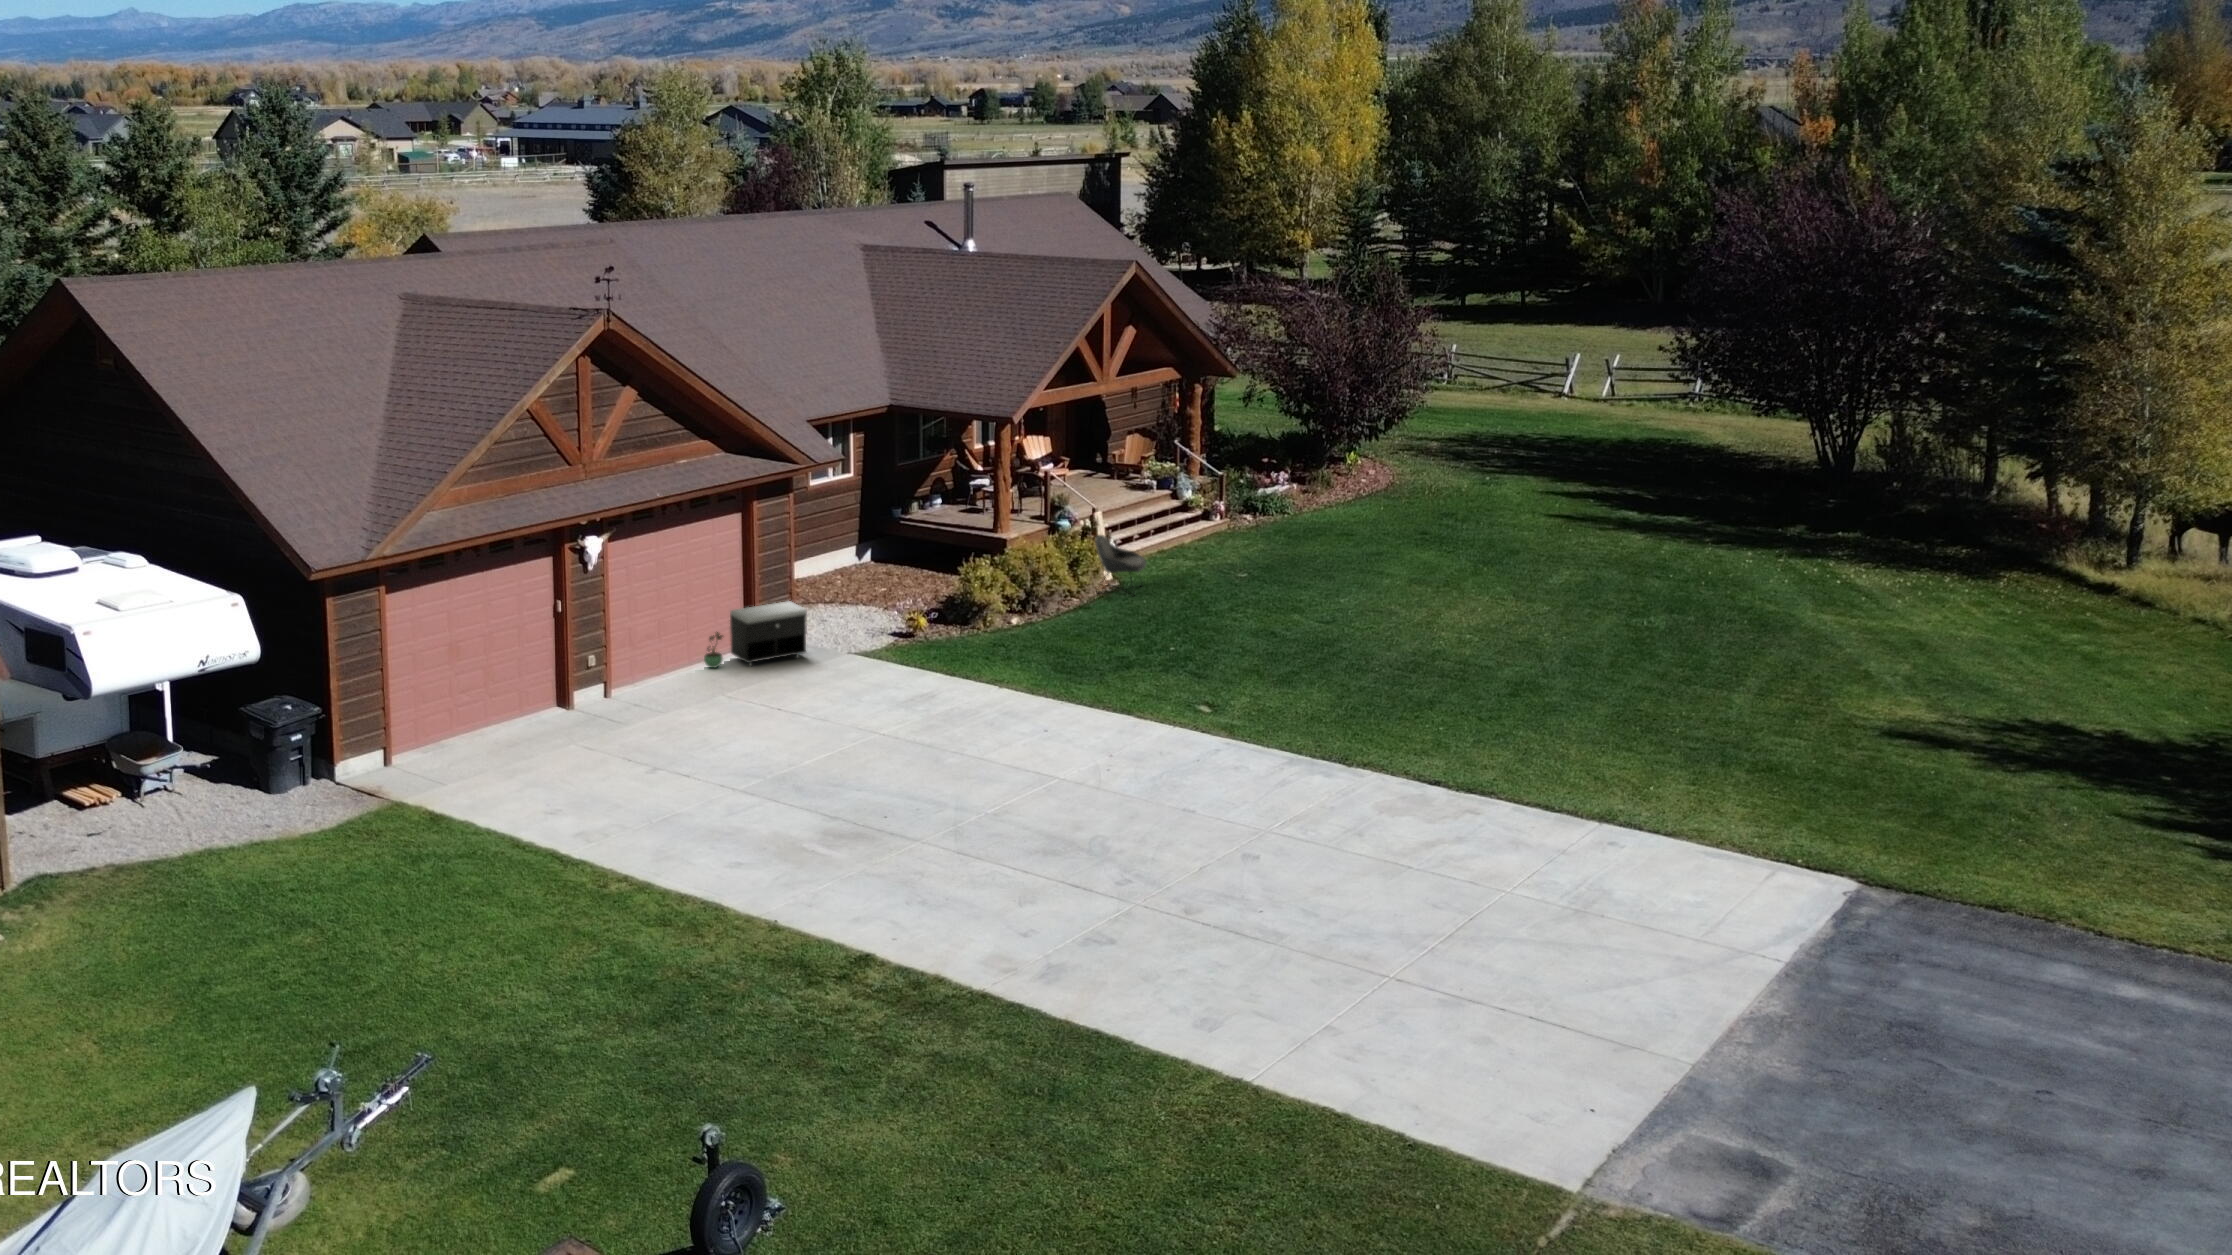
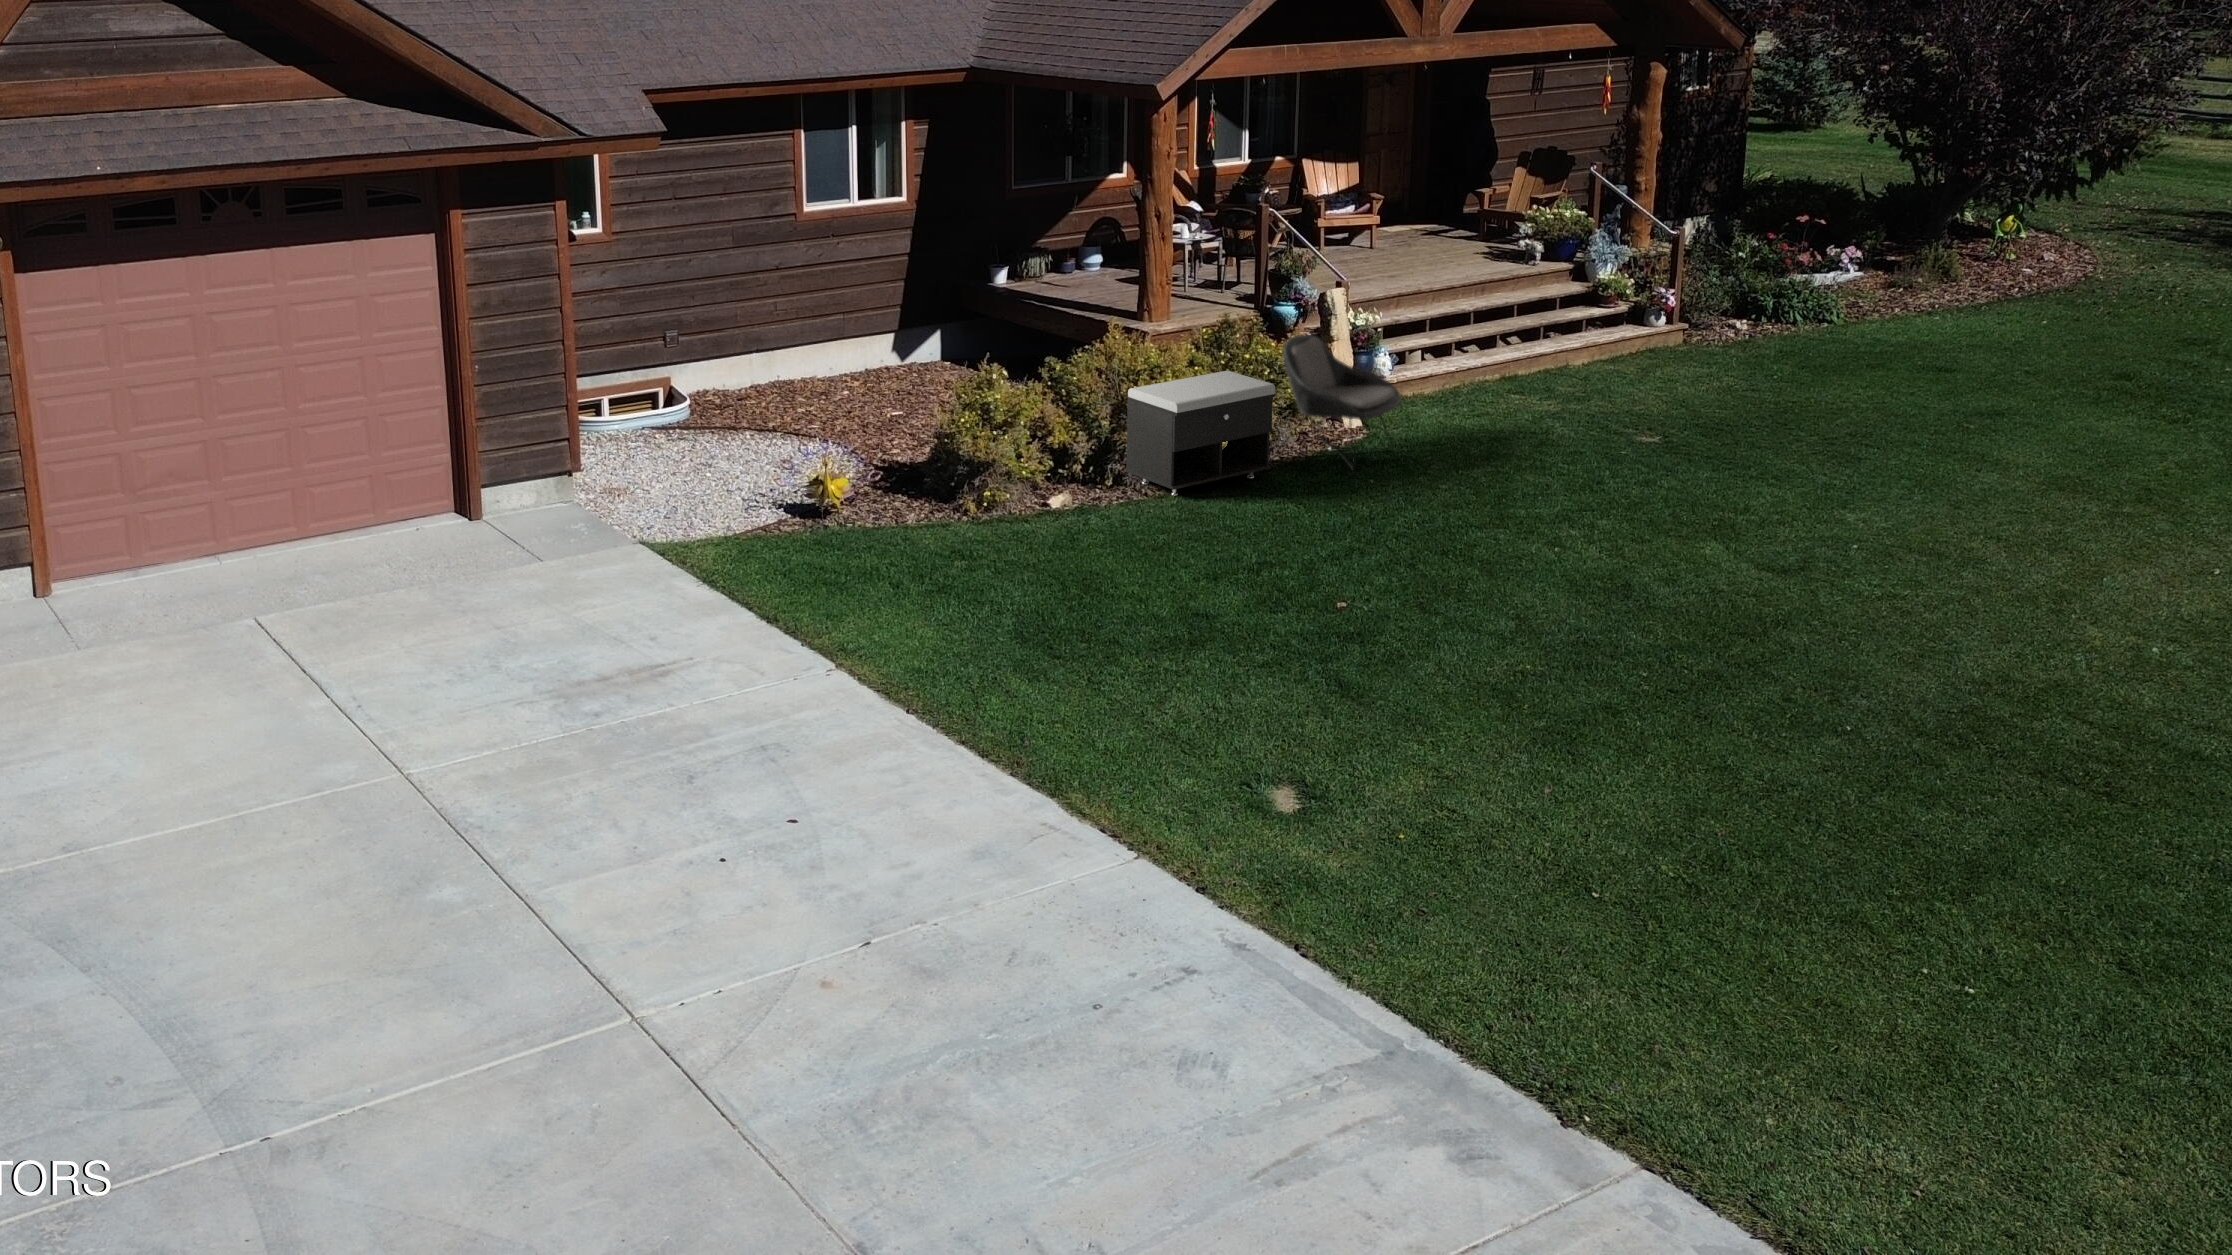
storage bench: present [730,601,807,665] -> present [1126,371,1276,496]
potted plant: present [704,632,723,668] -> none [327,470,373,544]

